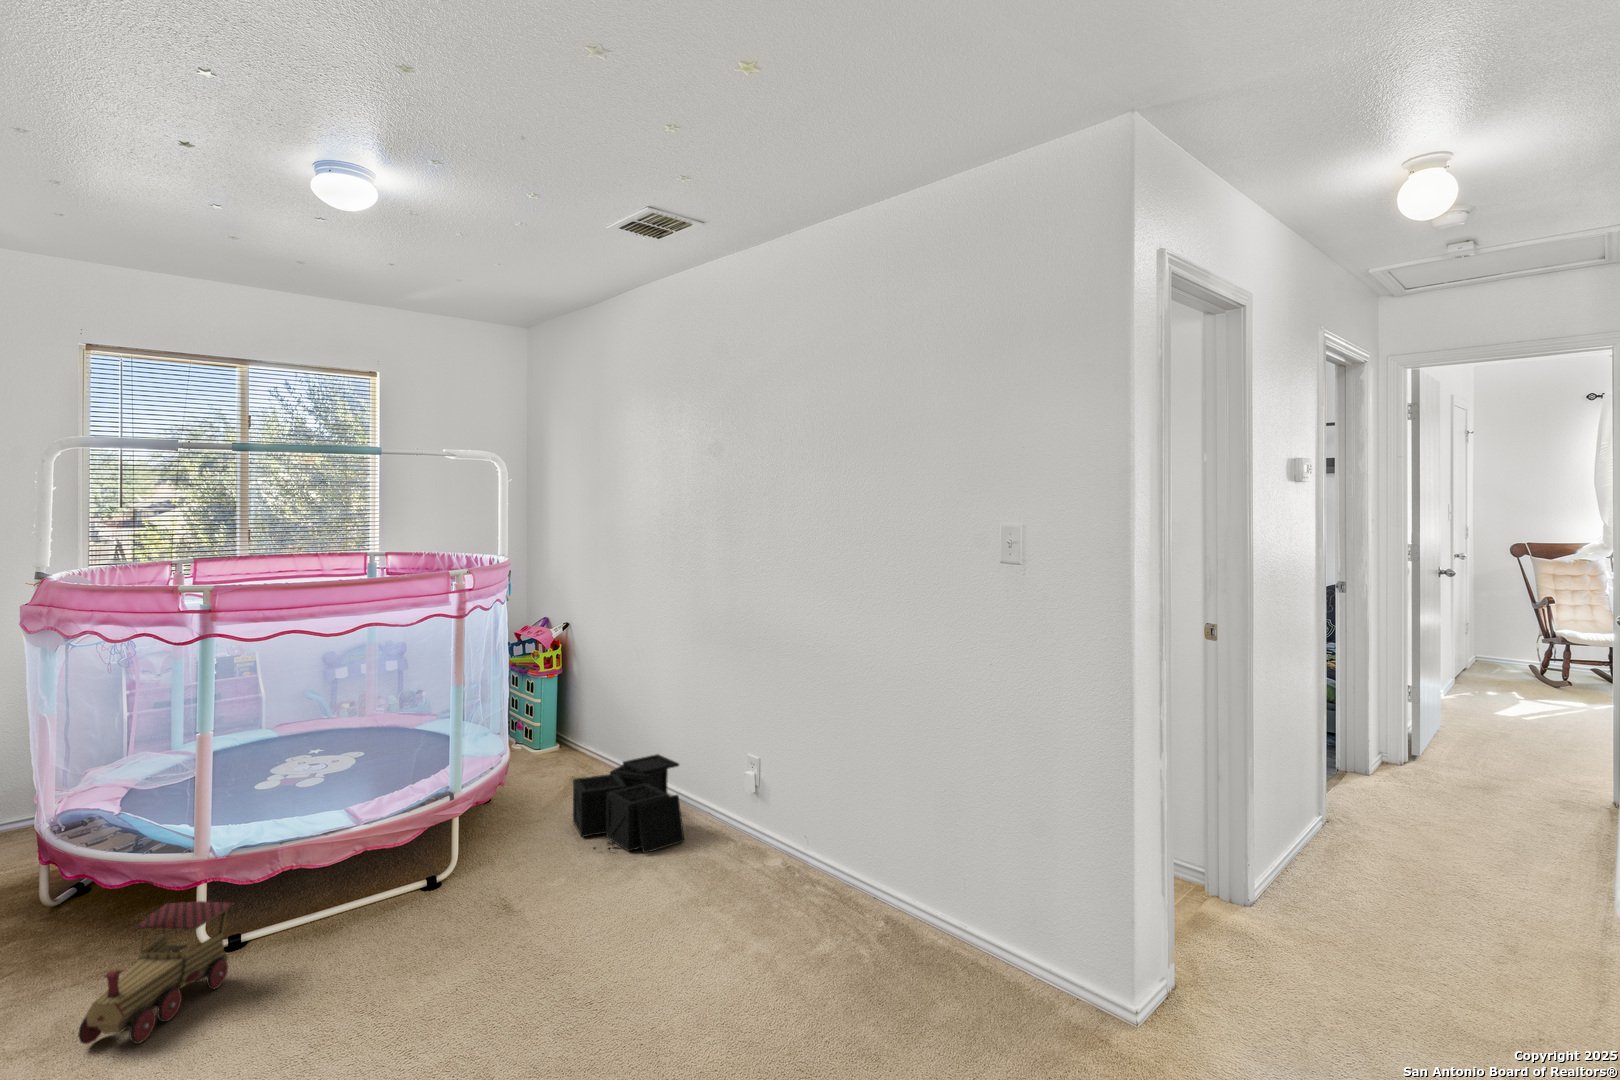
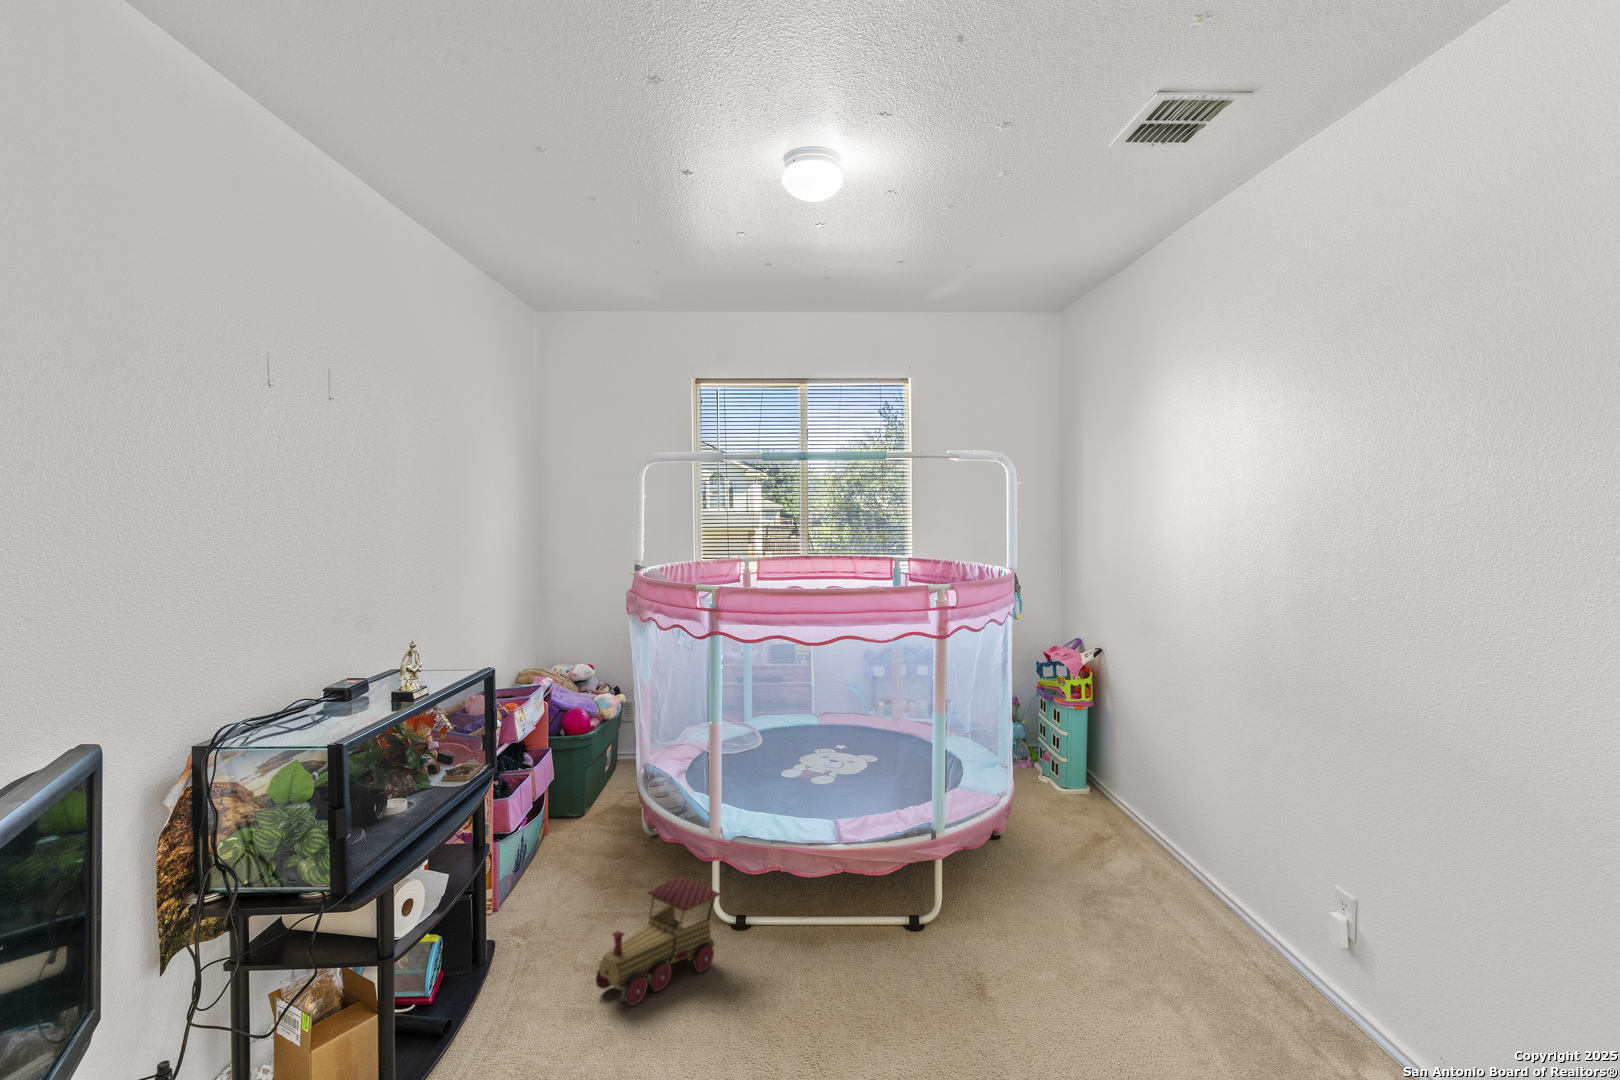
storage bin: present [573,754,684,853] -> none [1078,831,1222,965]

